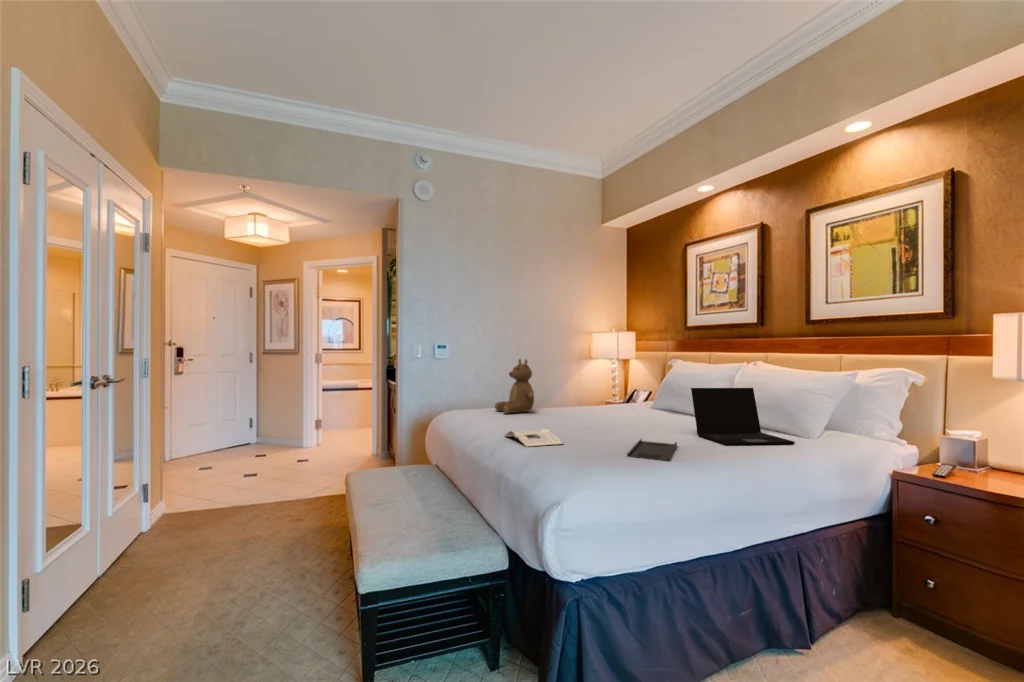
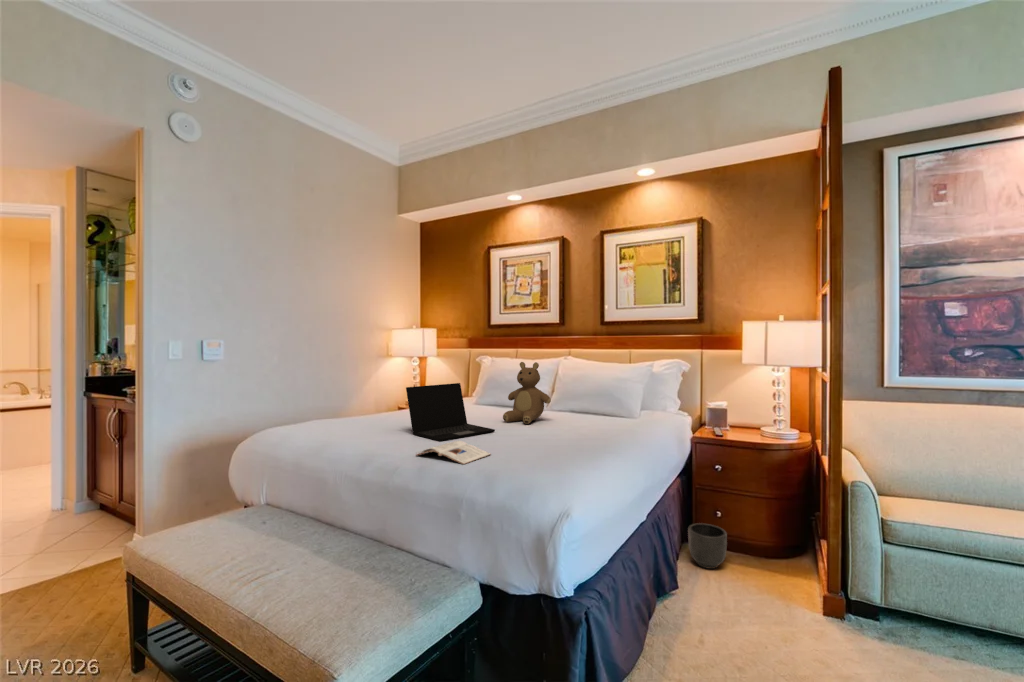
teddy bear: present [495,359,534,414] -> present [503,362,551,424]
laptop: present [691,388,795,446] -> present [406,383,495,441]
tray: present [627,439,677,461] -> none [545,437,604,458]
planter: none [863,585,924,651] -> present [688,523,727,569]

